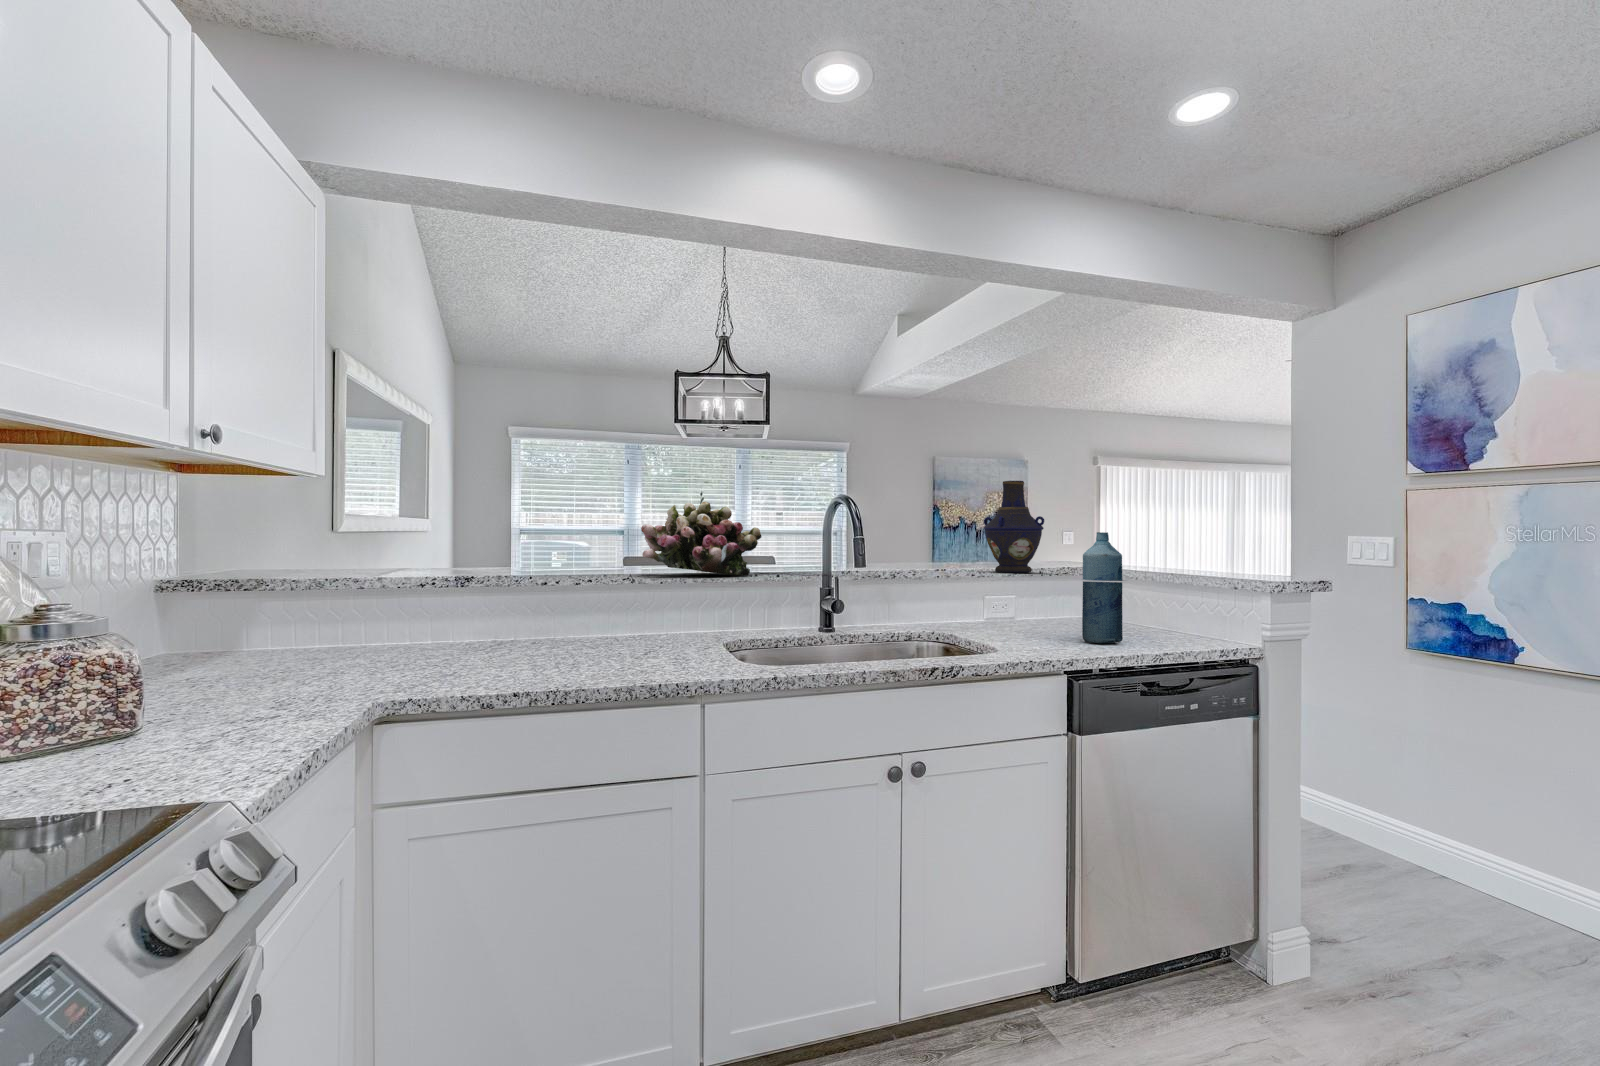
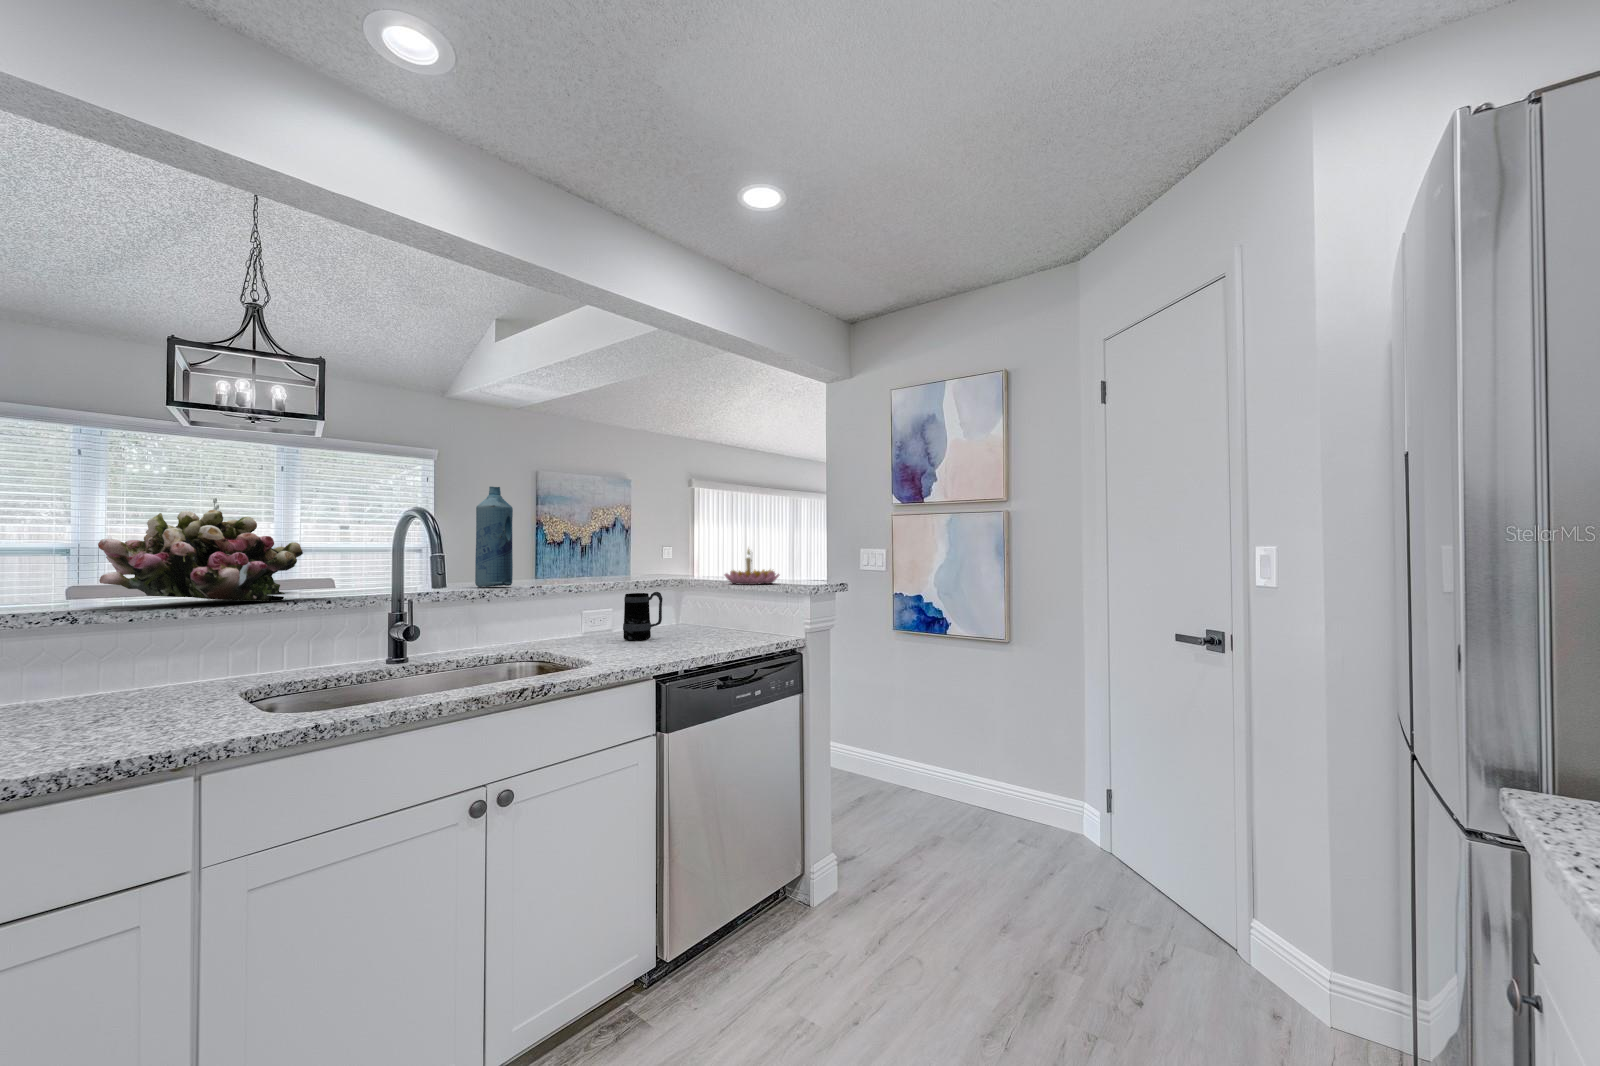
vase: present [984,481,1044,573] -> none [574,496,632,584]
bottle: present [1082,532,1123,643] -> present [475,486,513,587]
candle holder: none [1152,534,1228,580] -> present [725,549,779,585]
mug: none [1034,583,1078,634] -> present [623,592,663,641]

